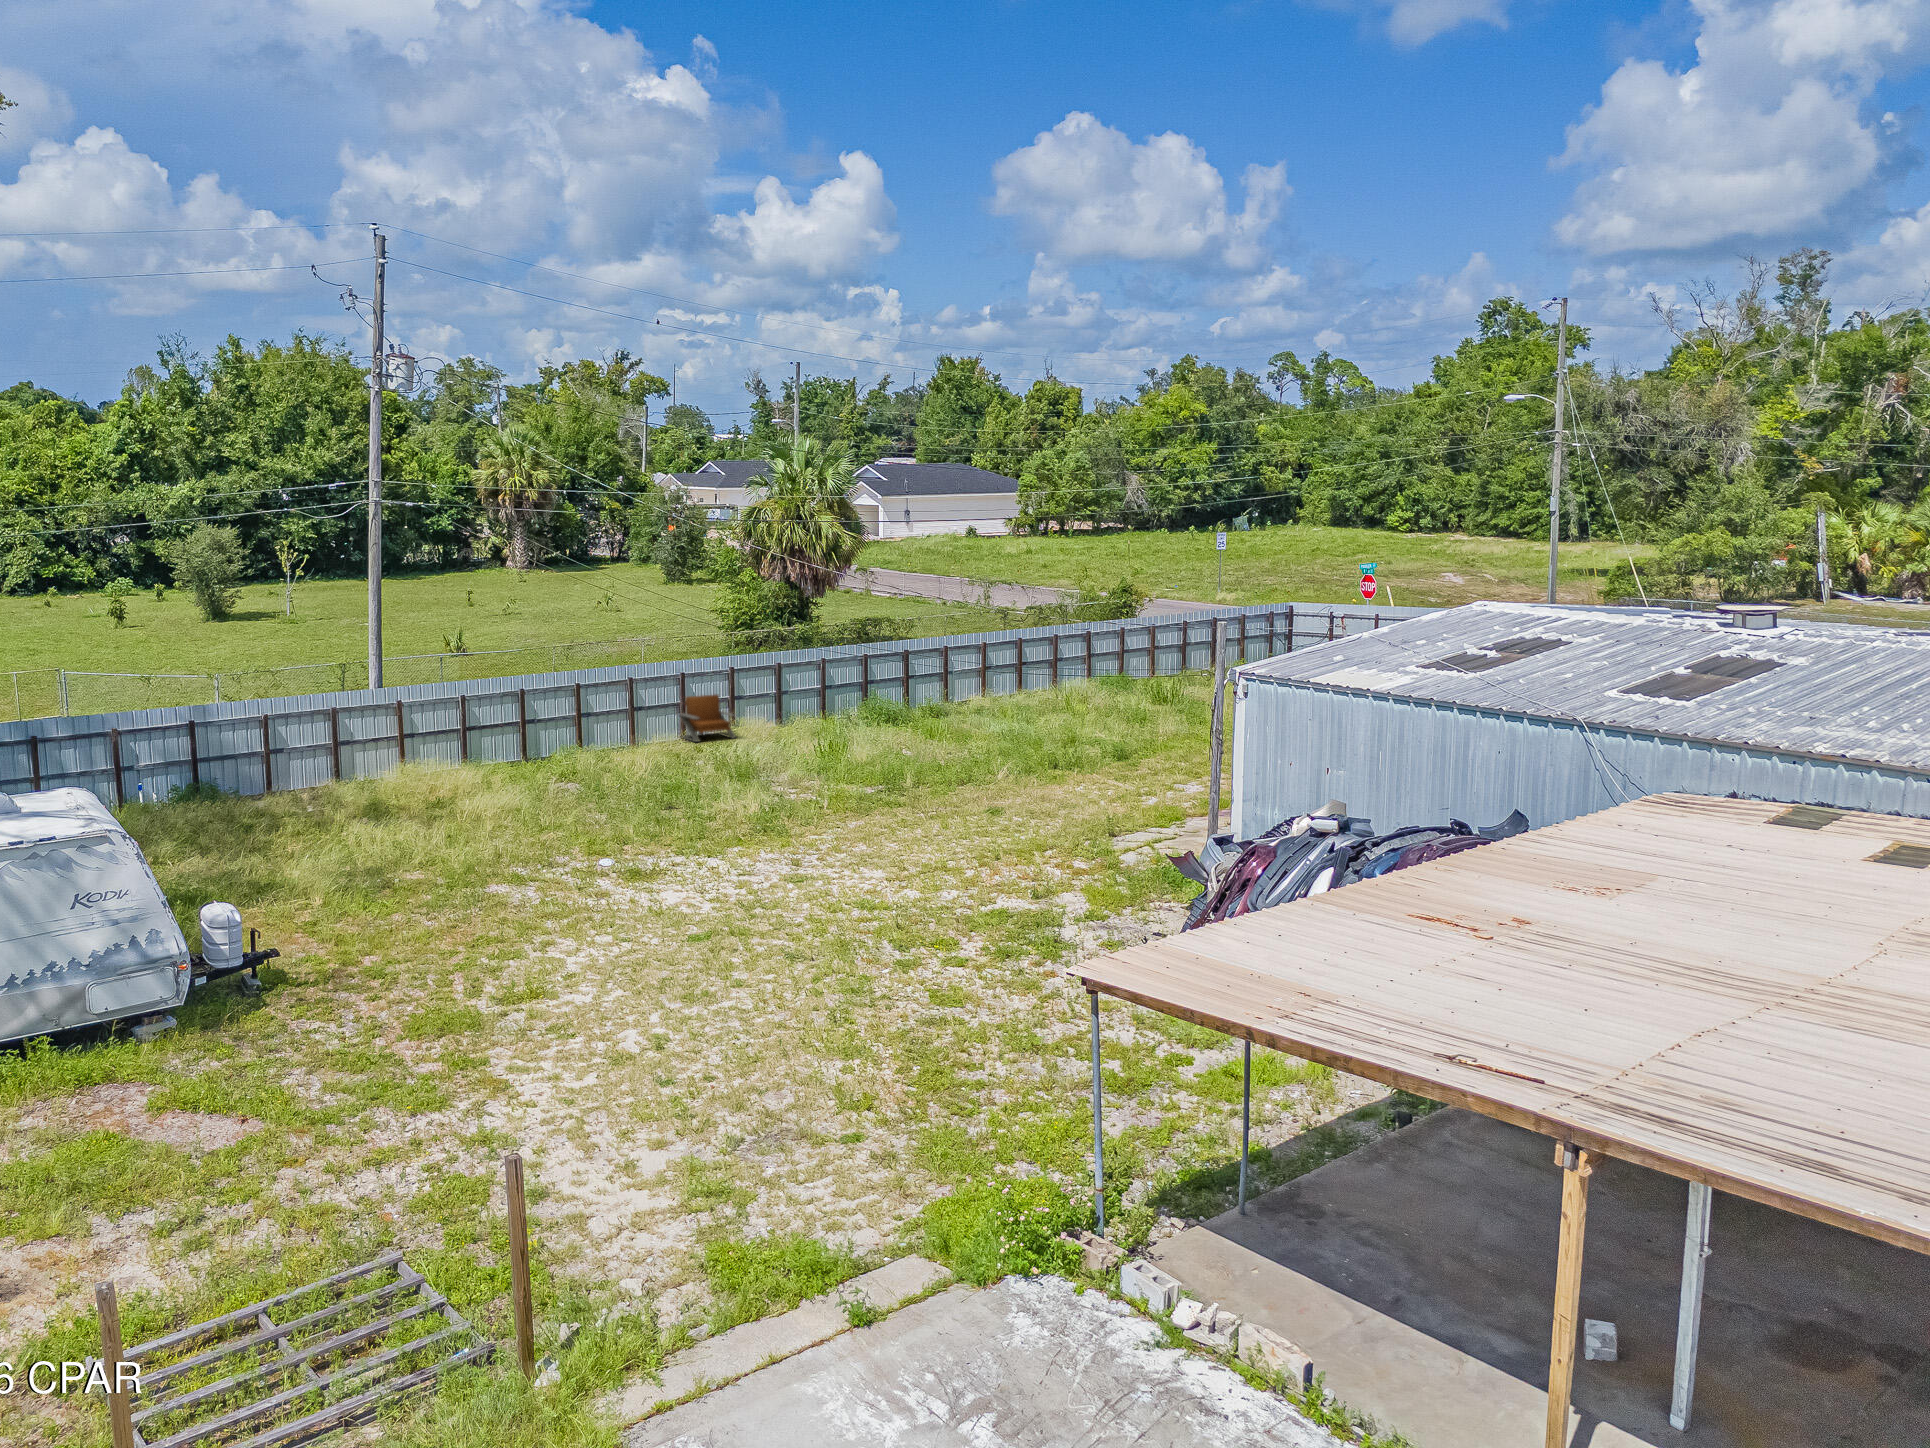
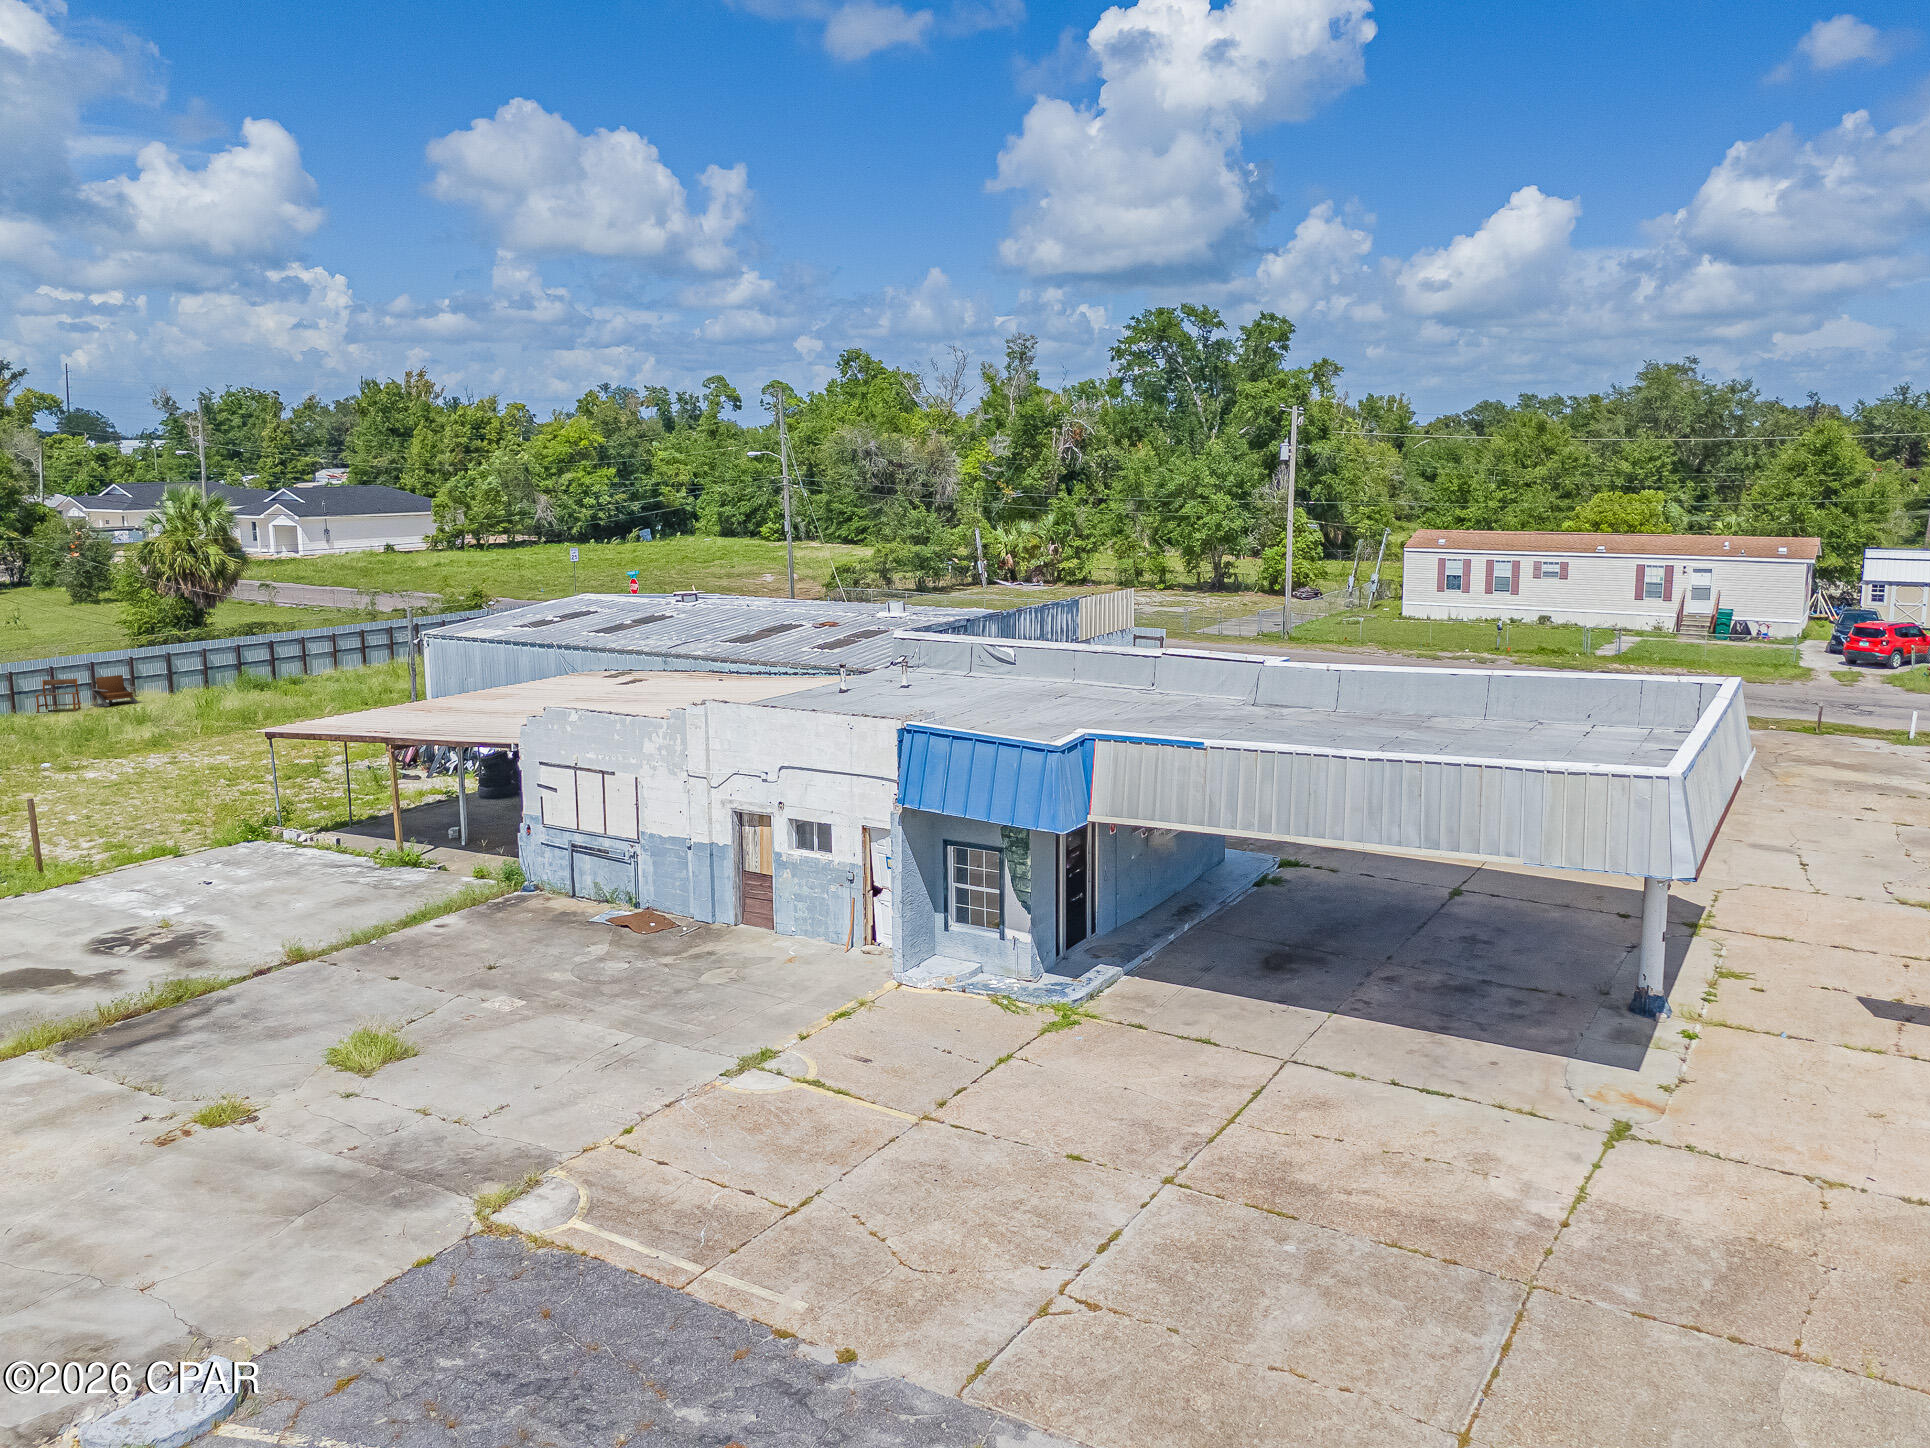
bench: none [609,697,665,746] -> present [36,678,81,712]

